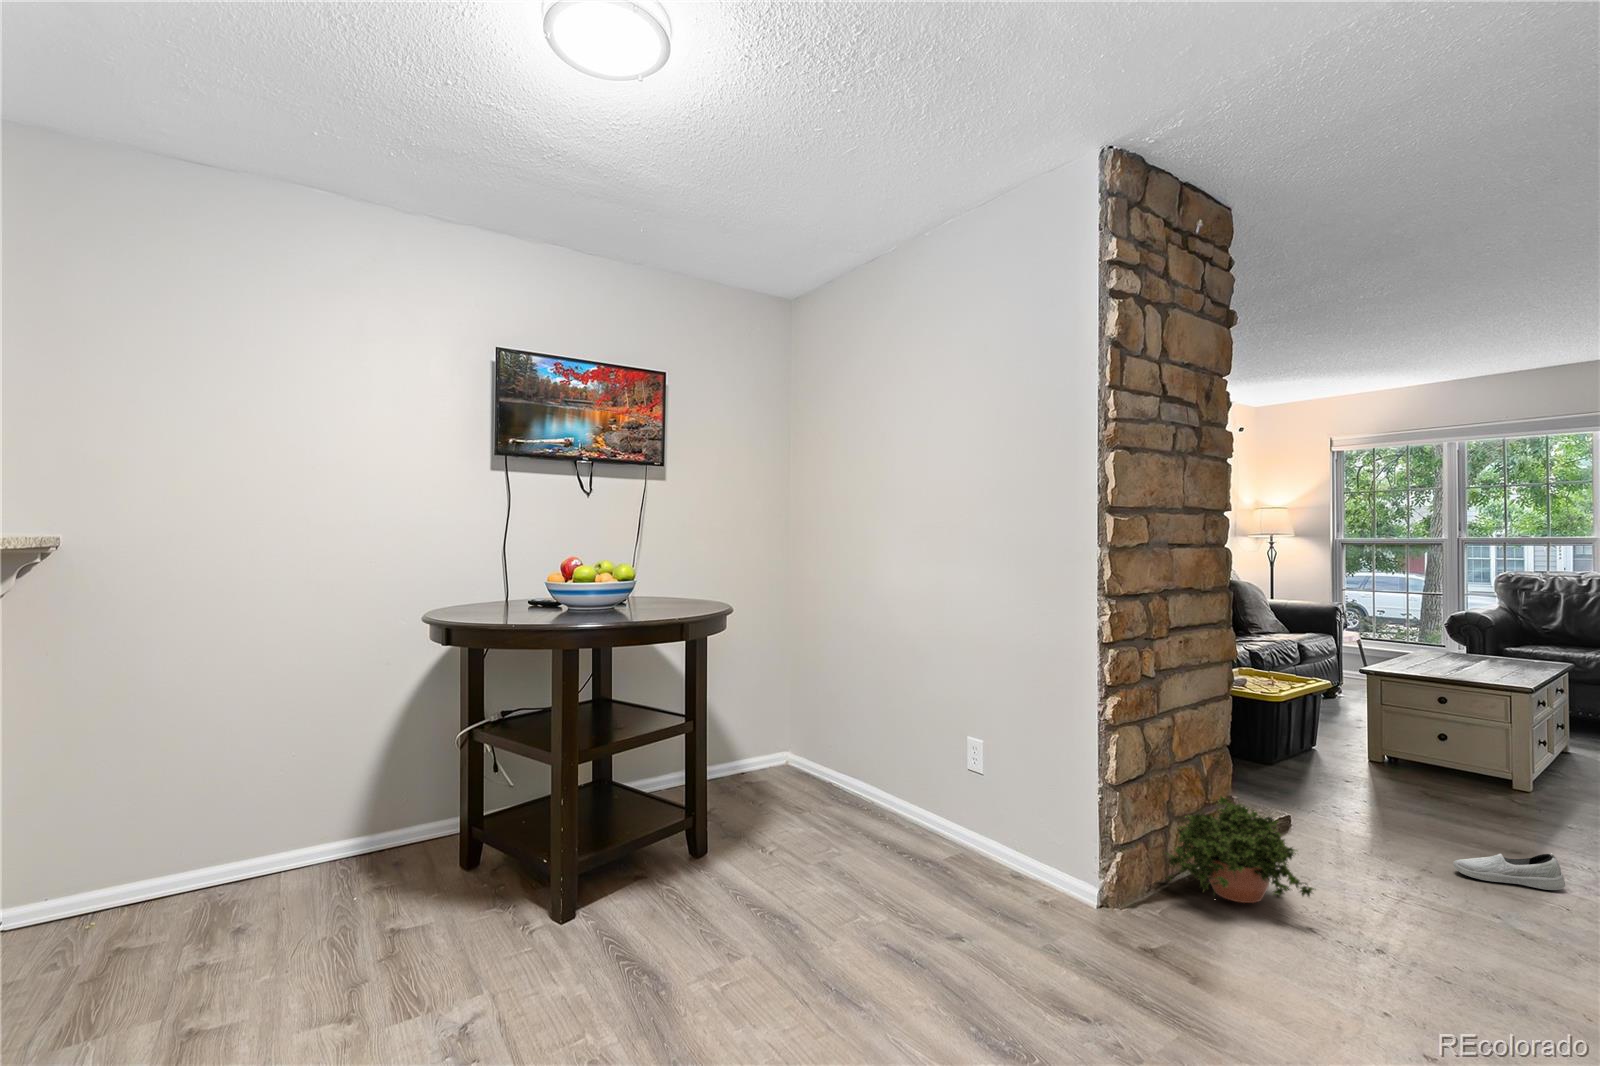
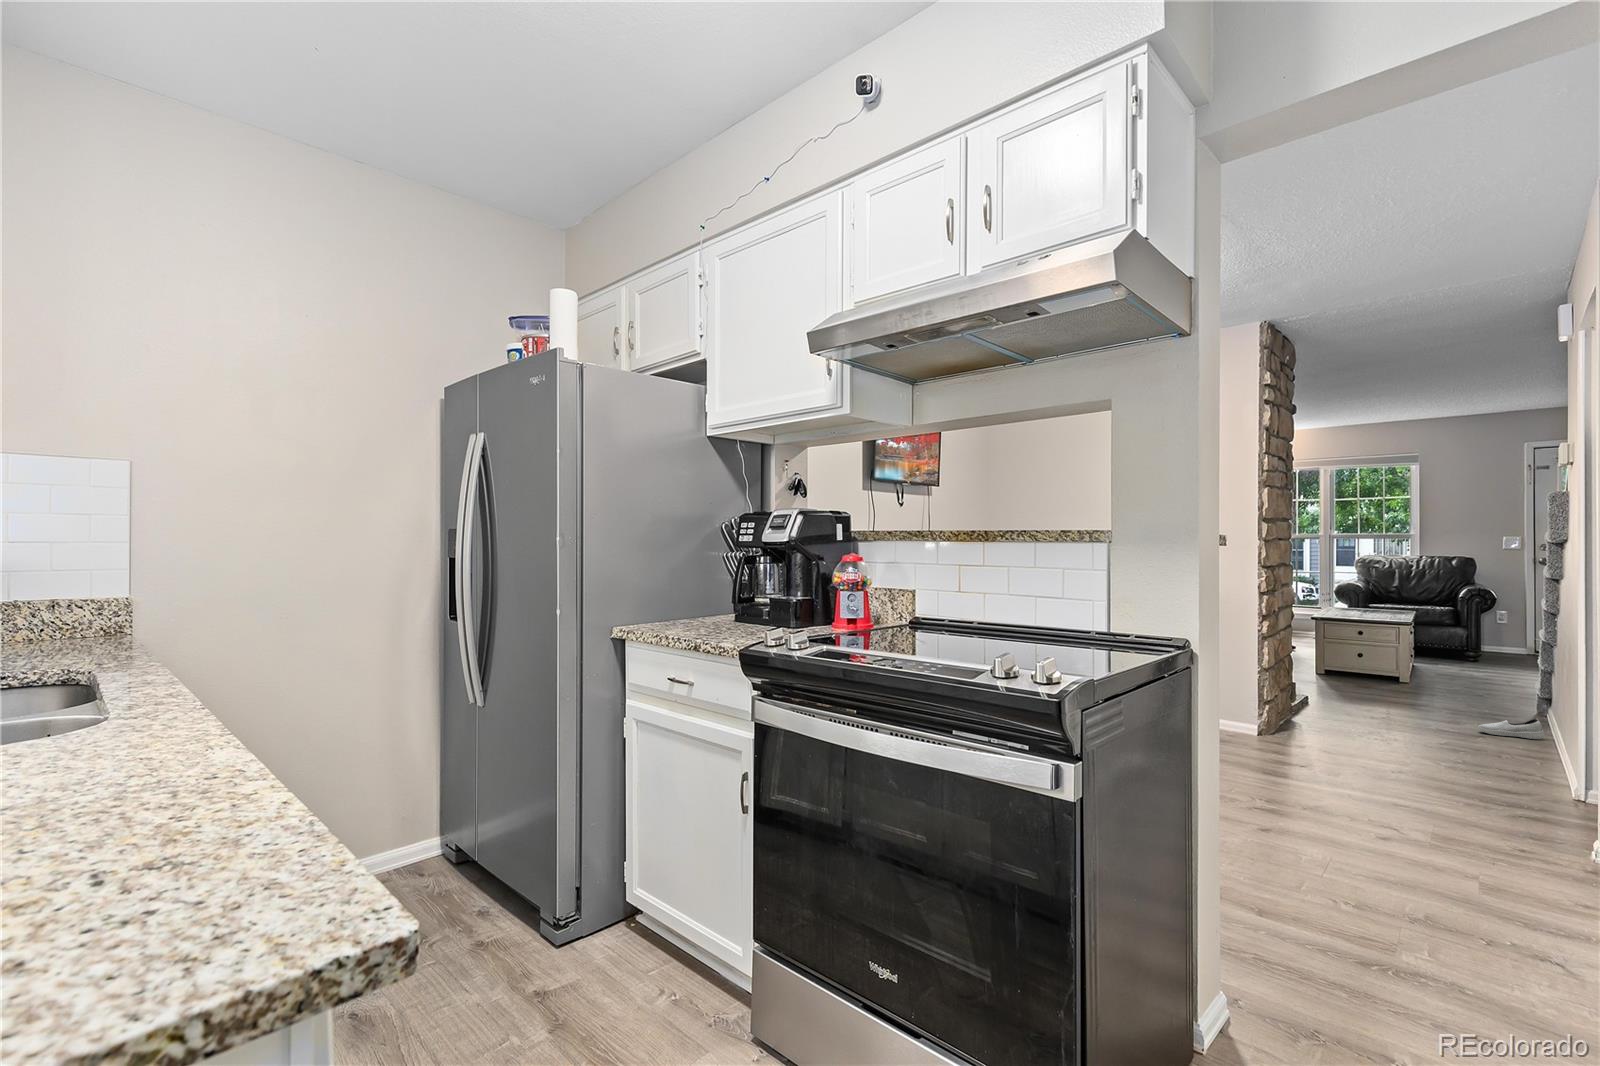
potted plant: present [1165,796,1314,903] -> none [1289,682,1386,737]

